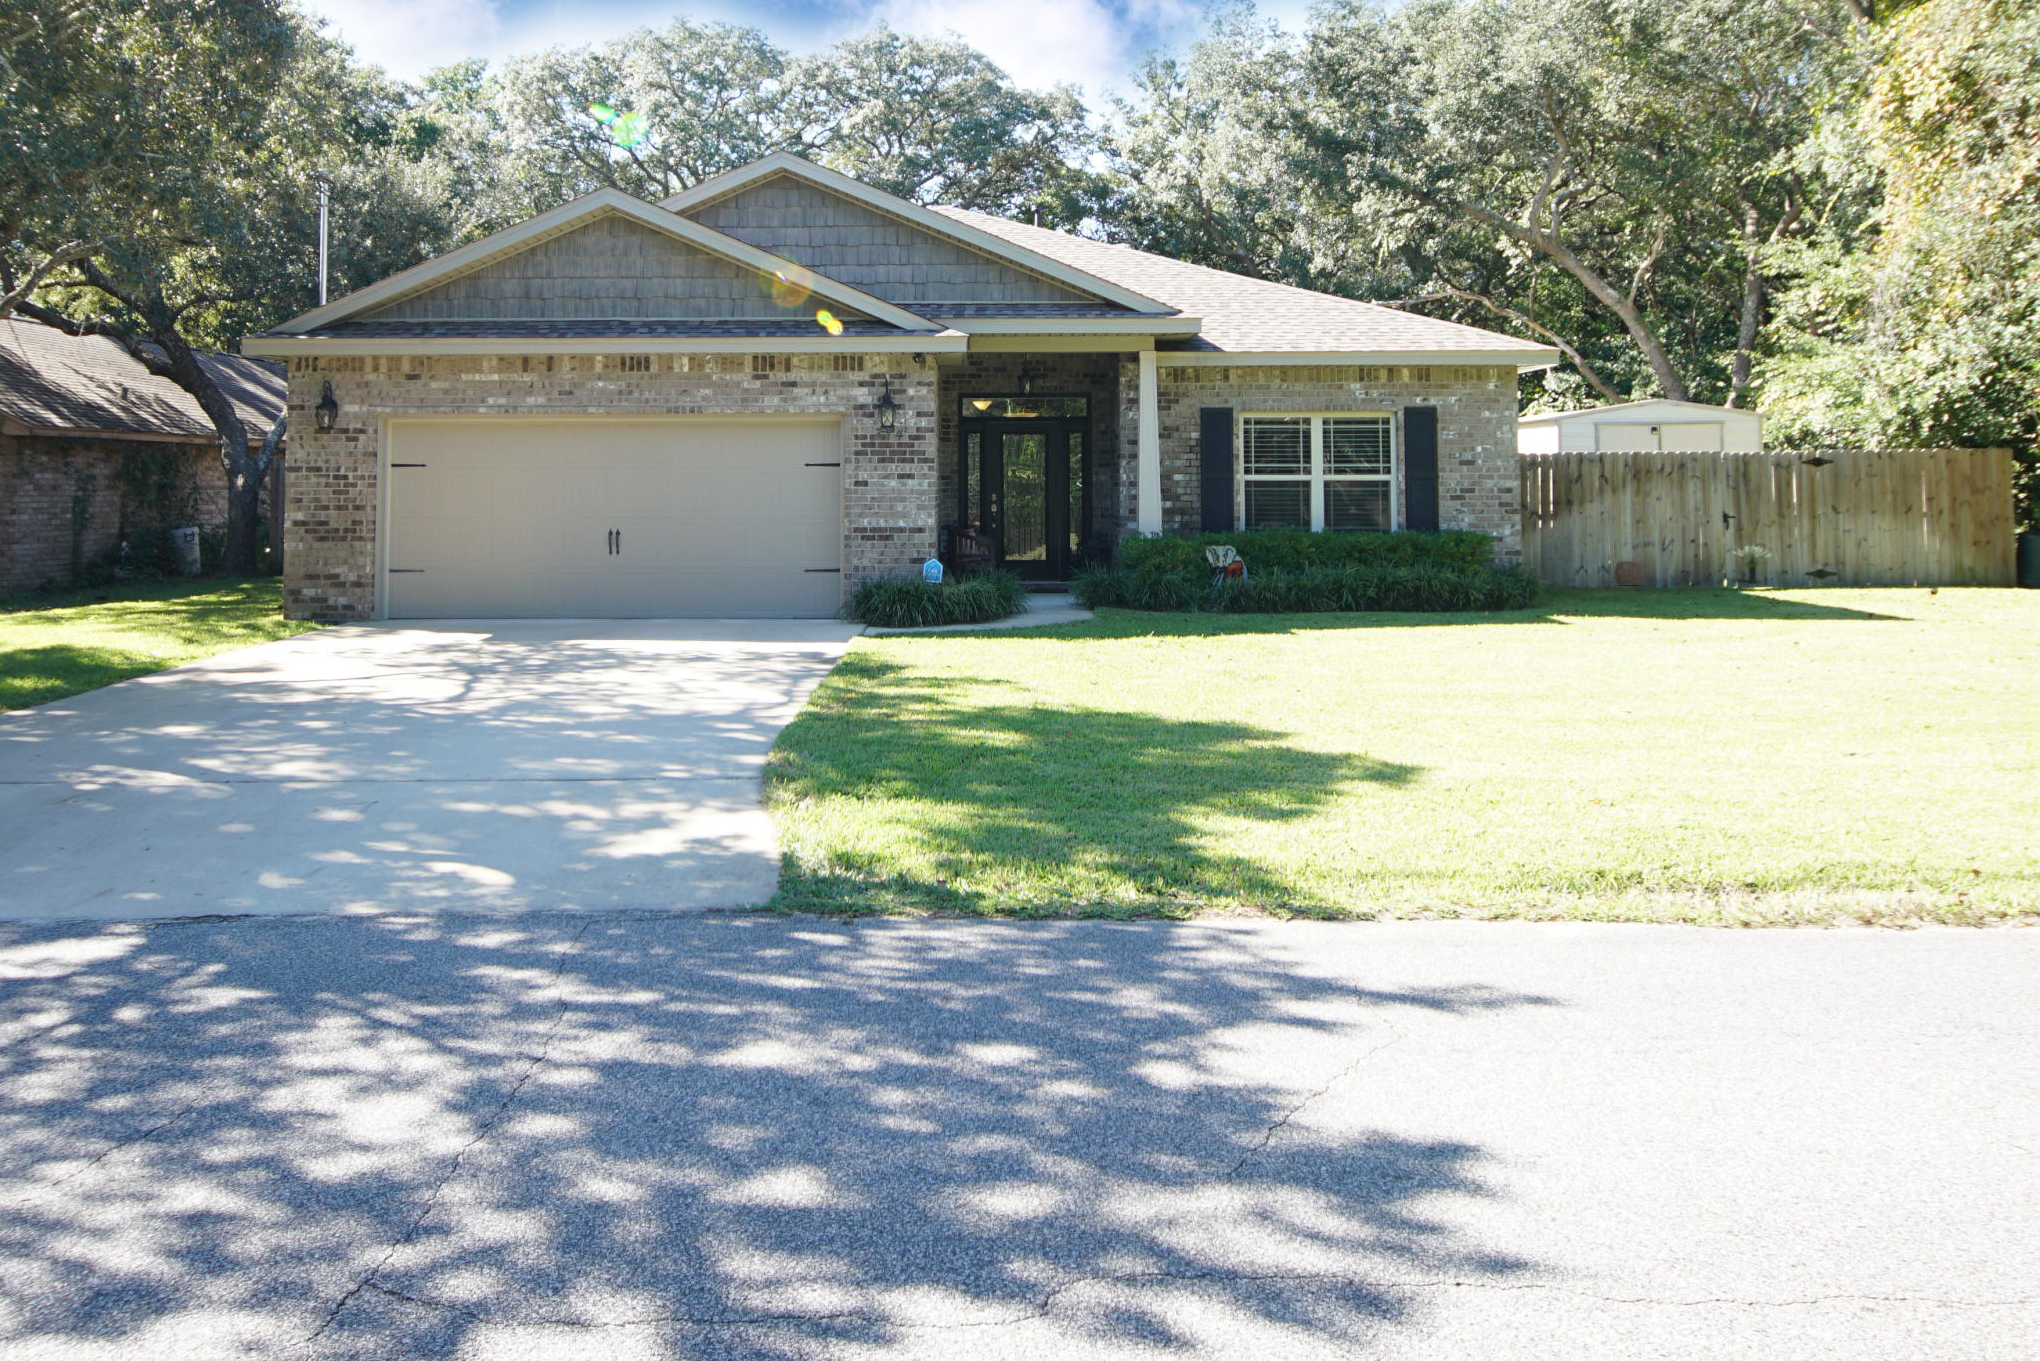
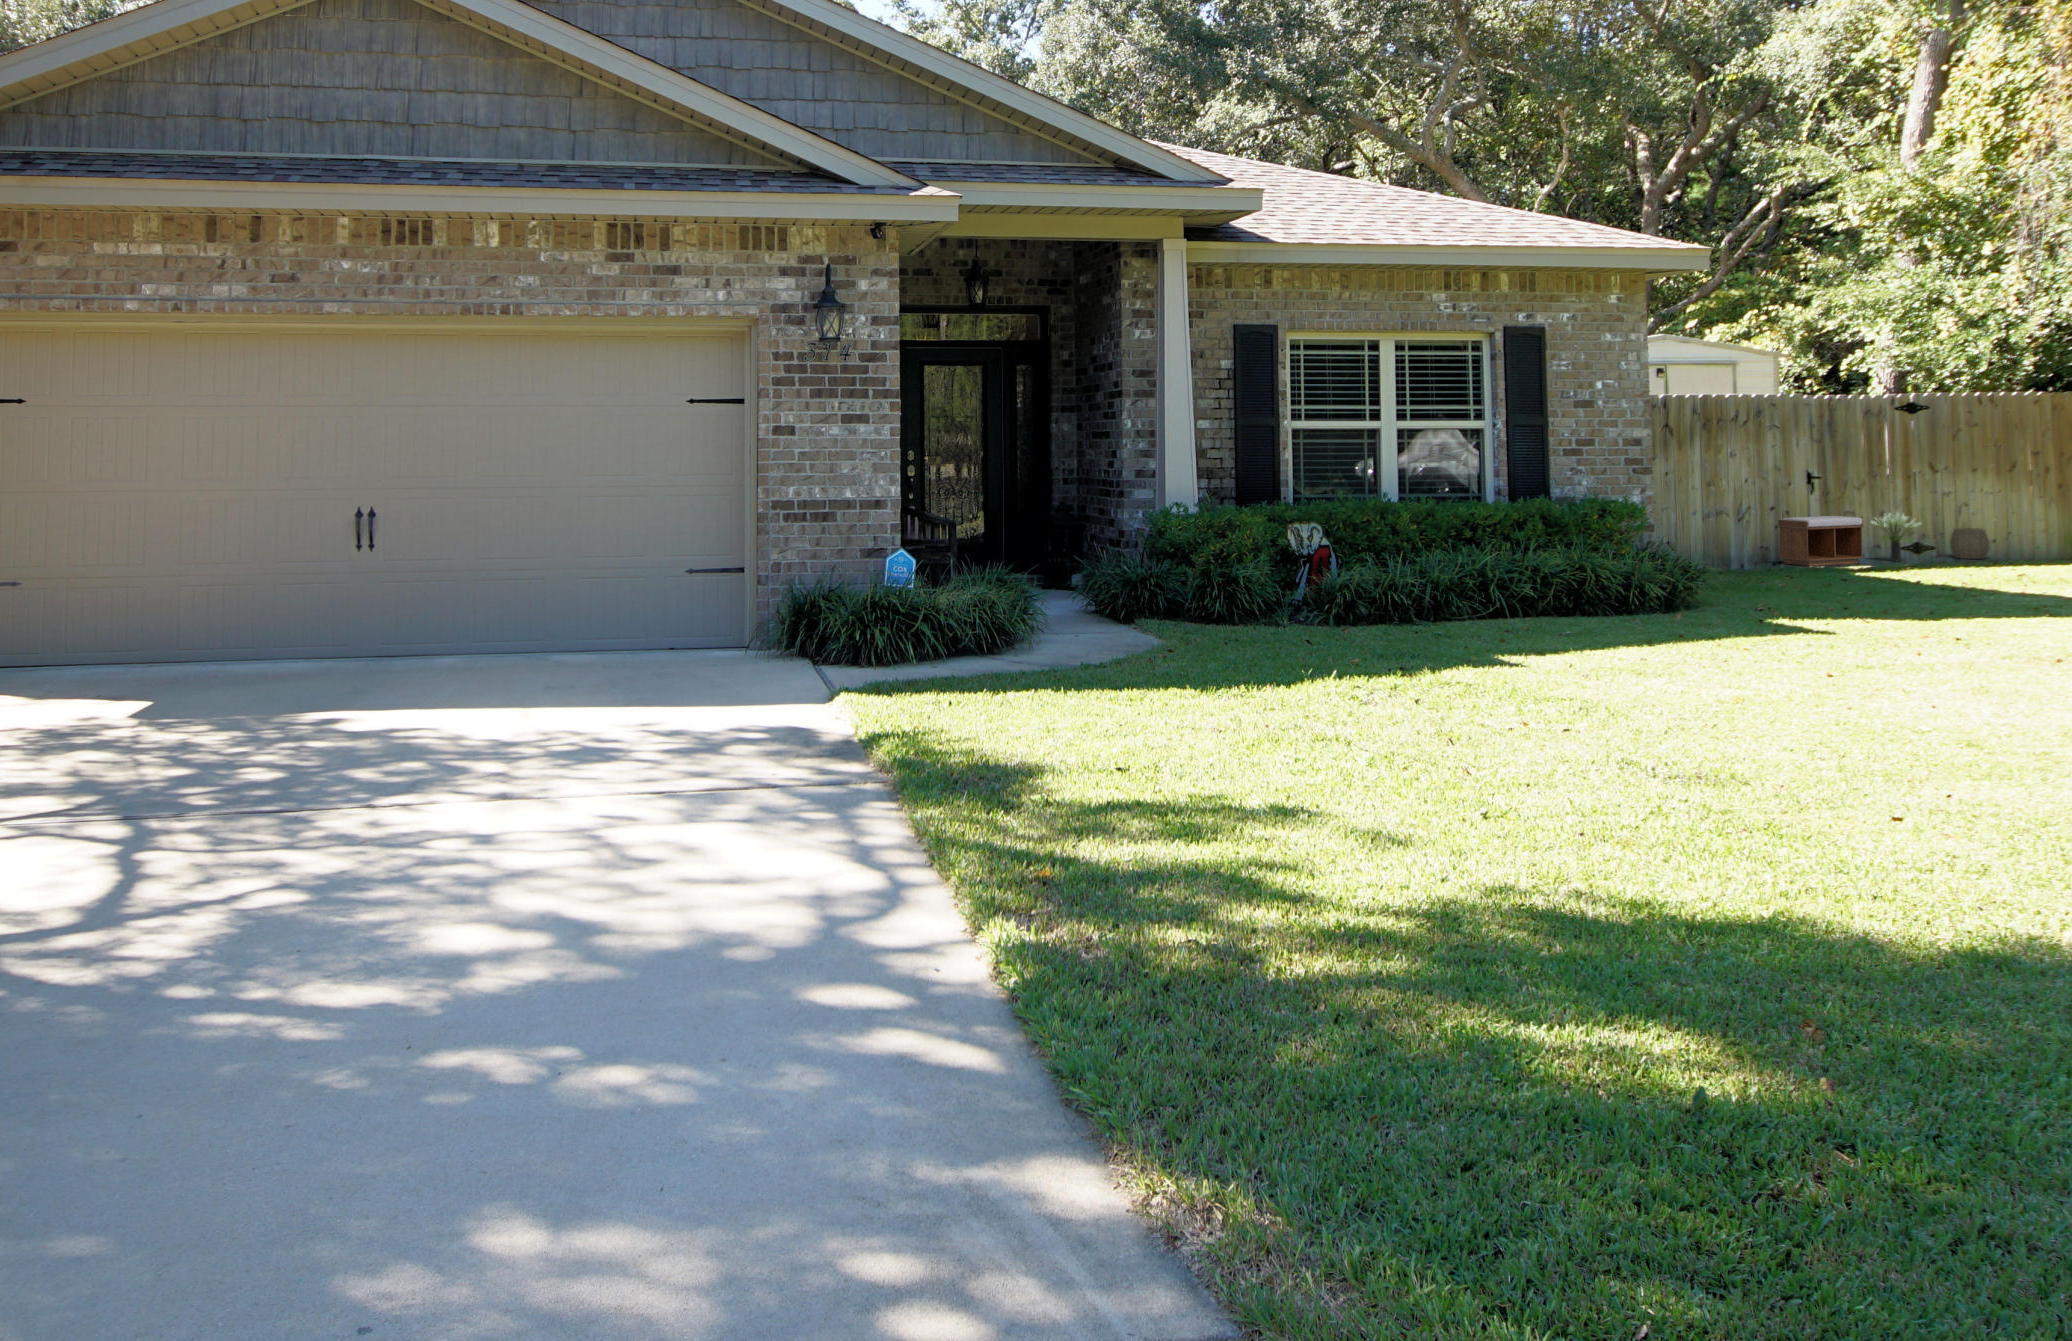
bench: none [1654,548,1722,585] -> present [1778,516,1864,566]
woven basket: present [1614,561,1643,586] -> present [1950,528,1990,559]

